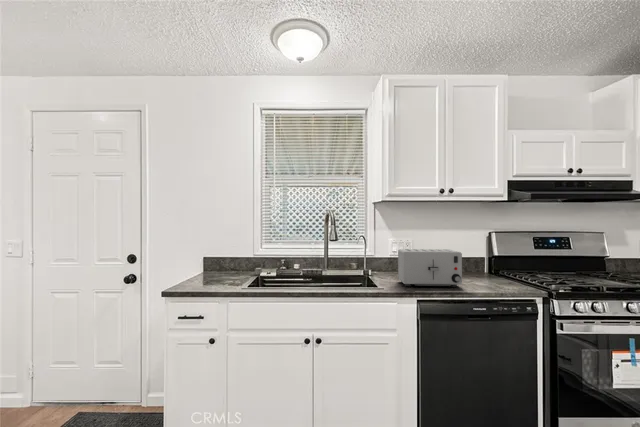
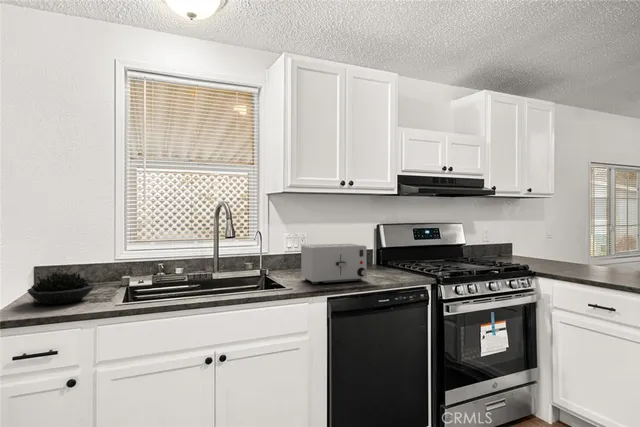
succulent plant: none [191,261,233,285] -> present [27,272,95,305]

